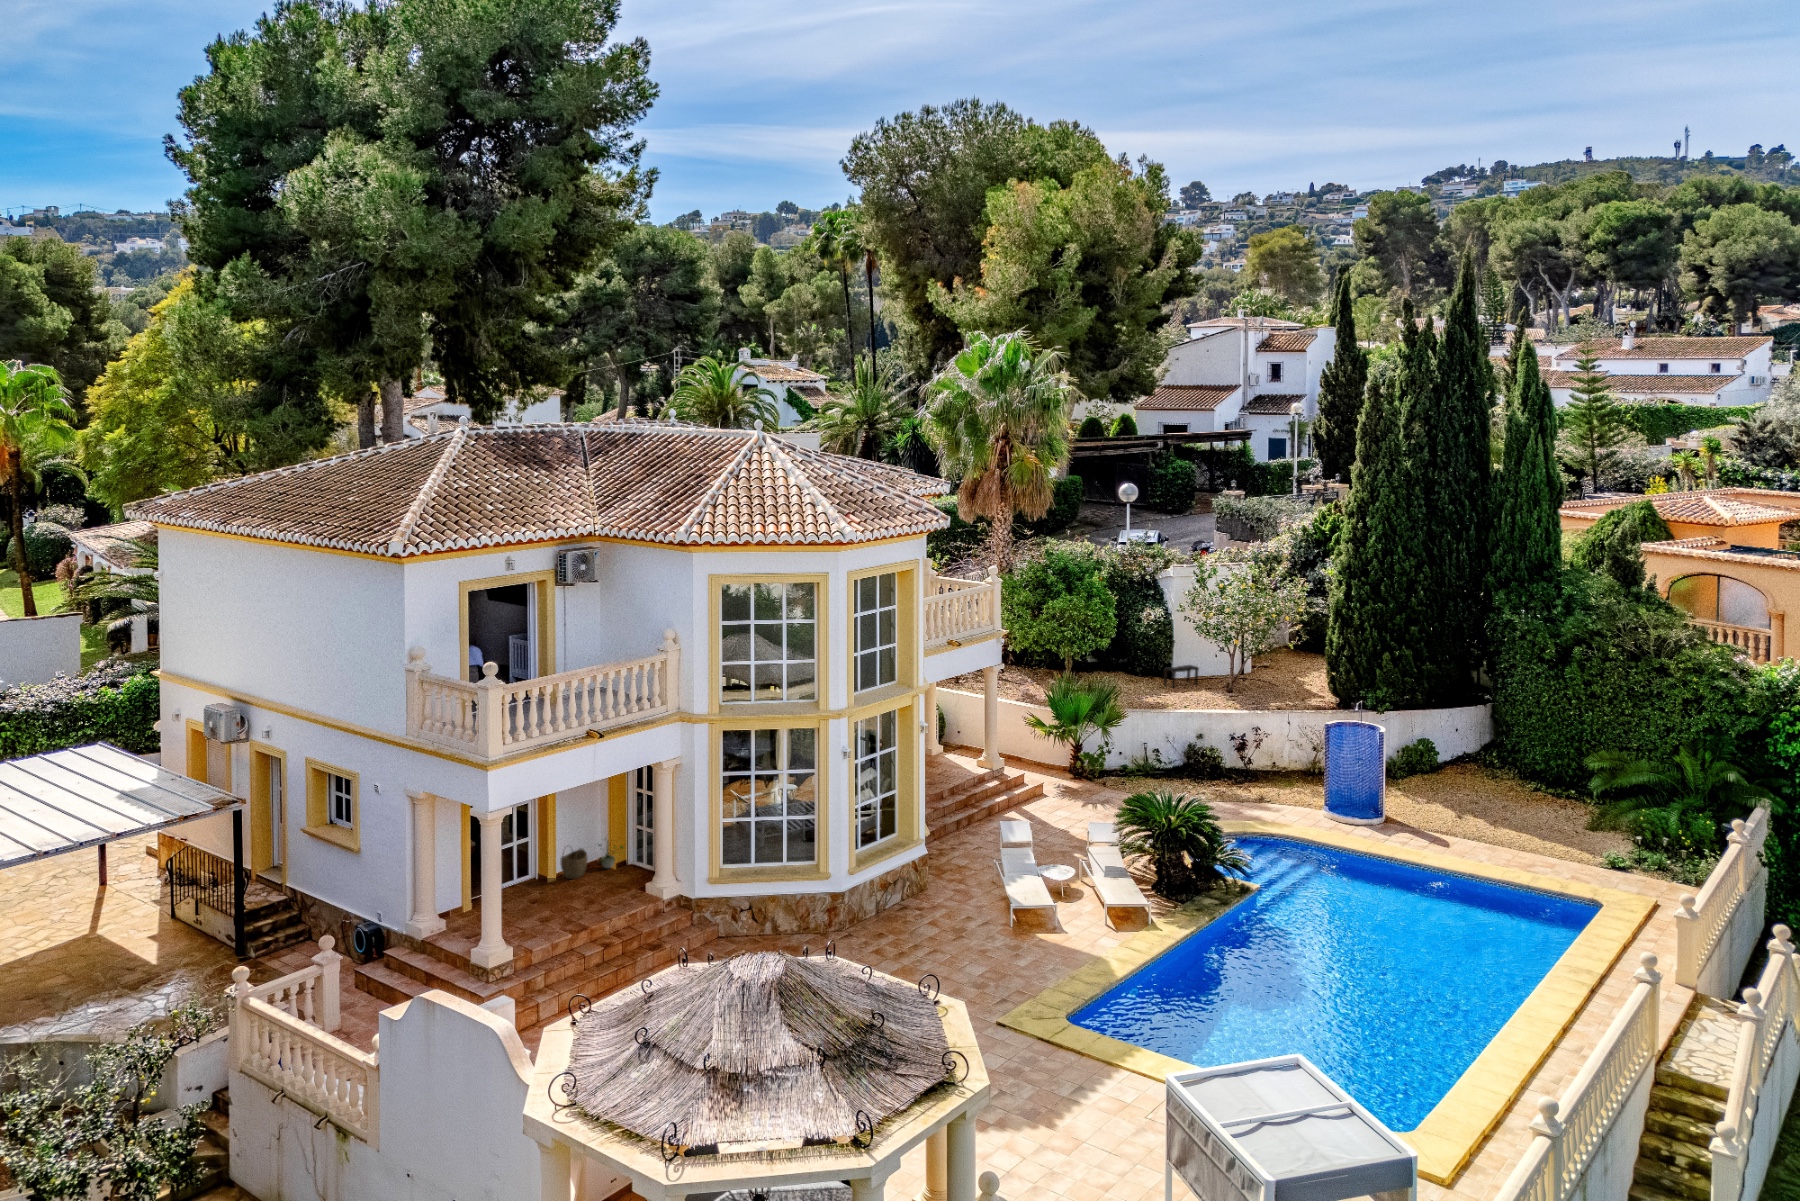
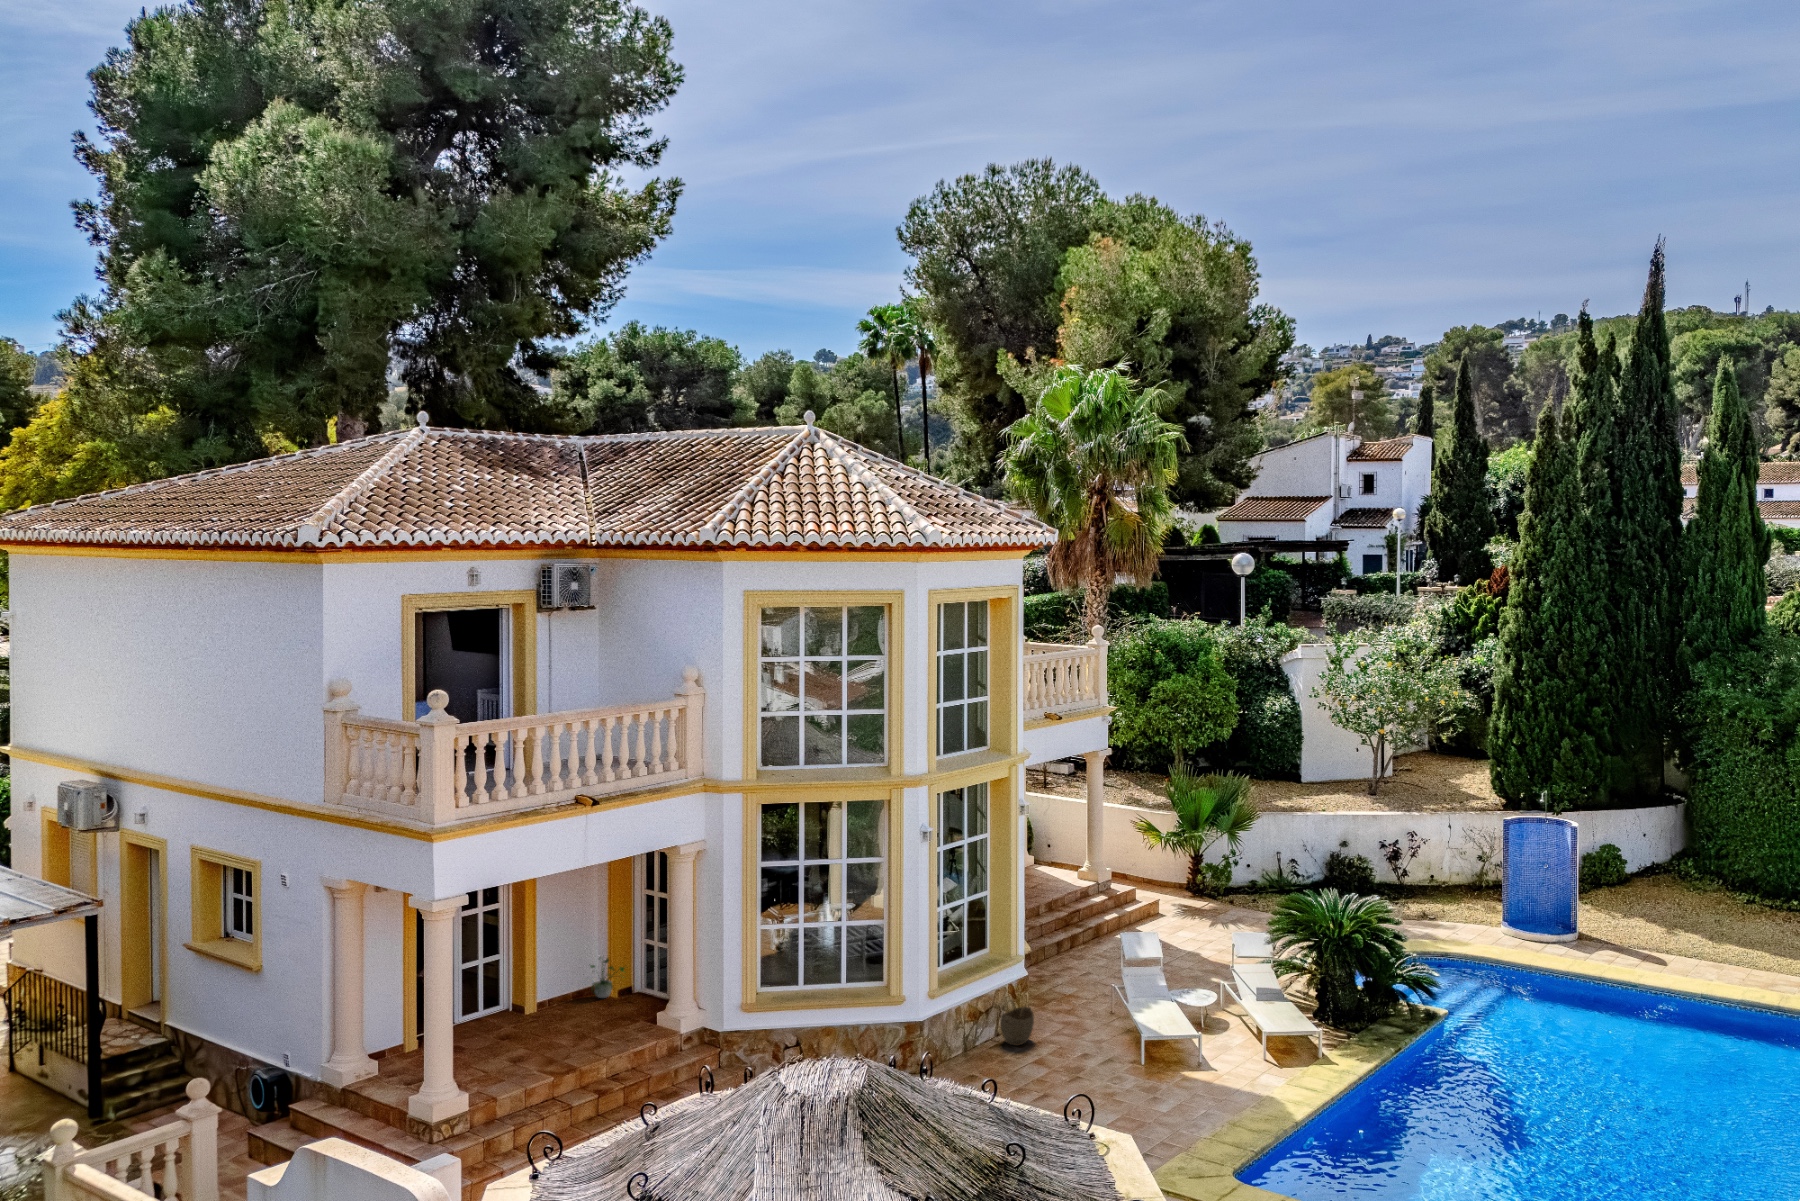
bench: present [1164,665,1199,687] -> none [1287,764,1330,791]
woven basket: present [560,849,588,879] -> present [1000,1006,1034,1046]

